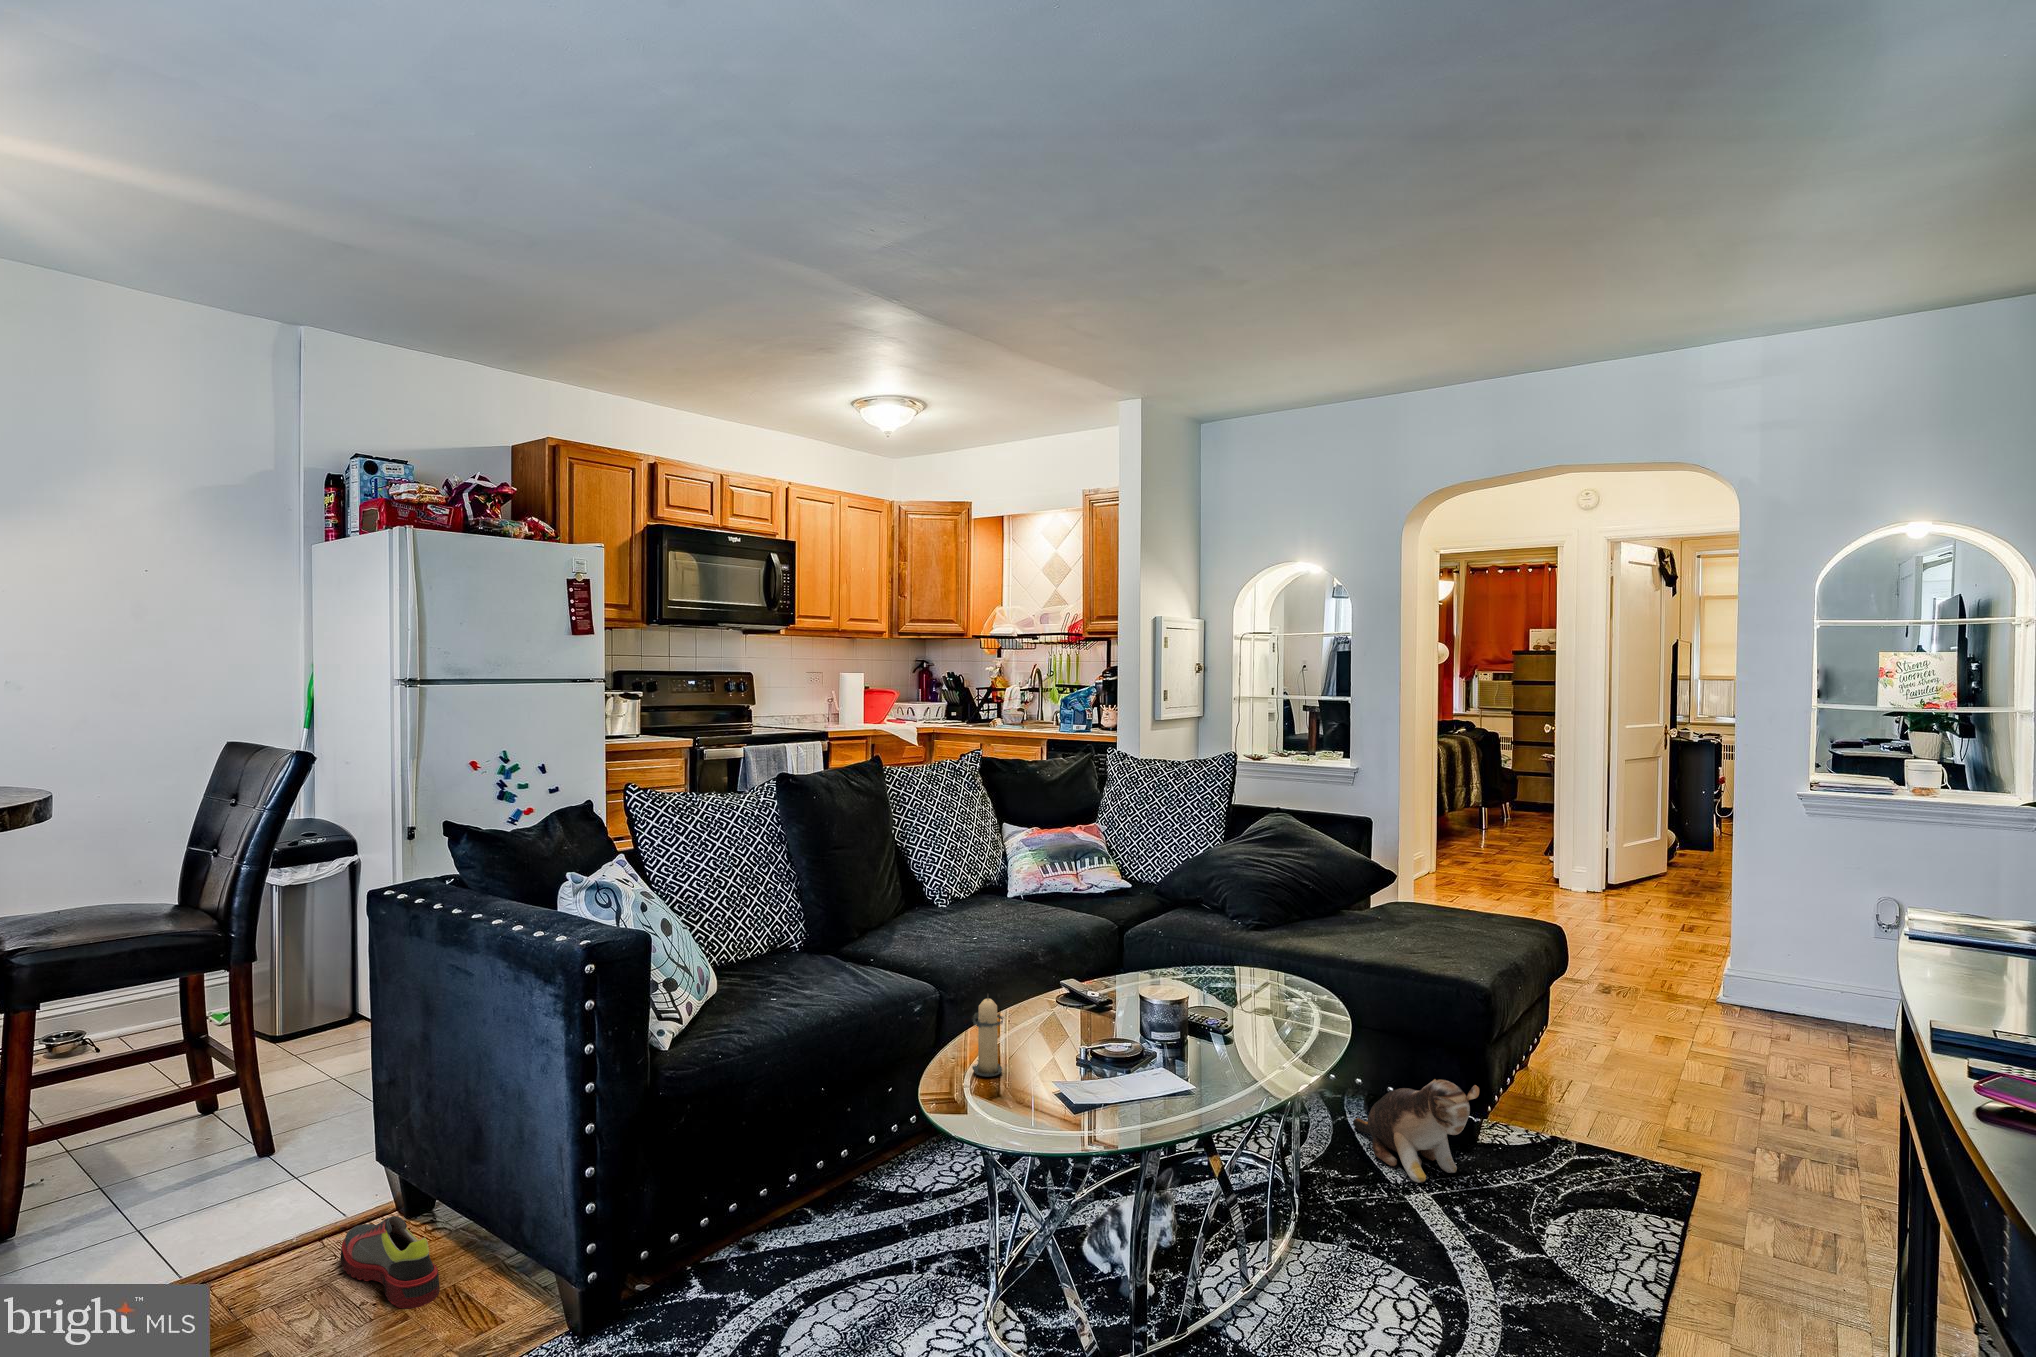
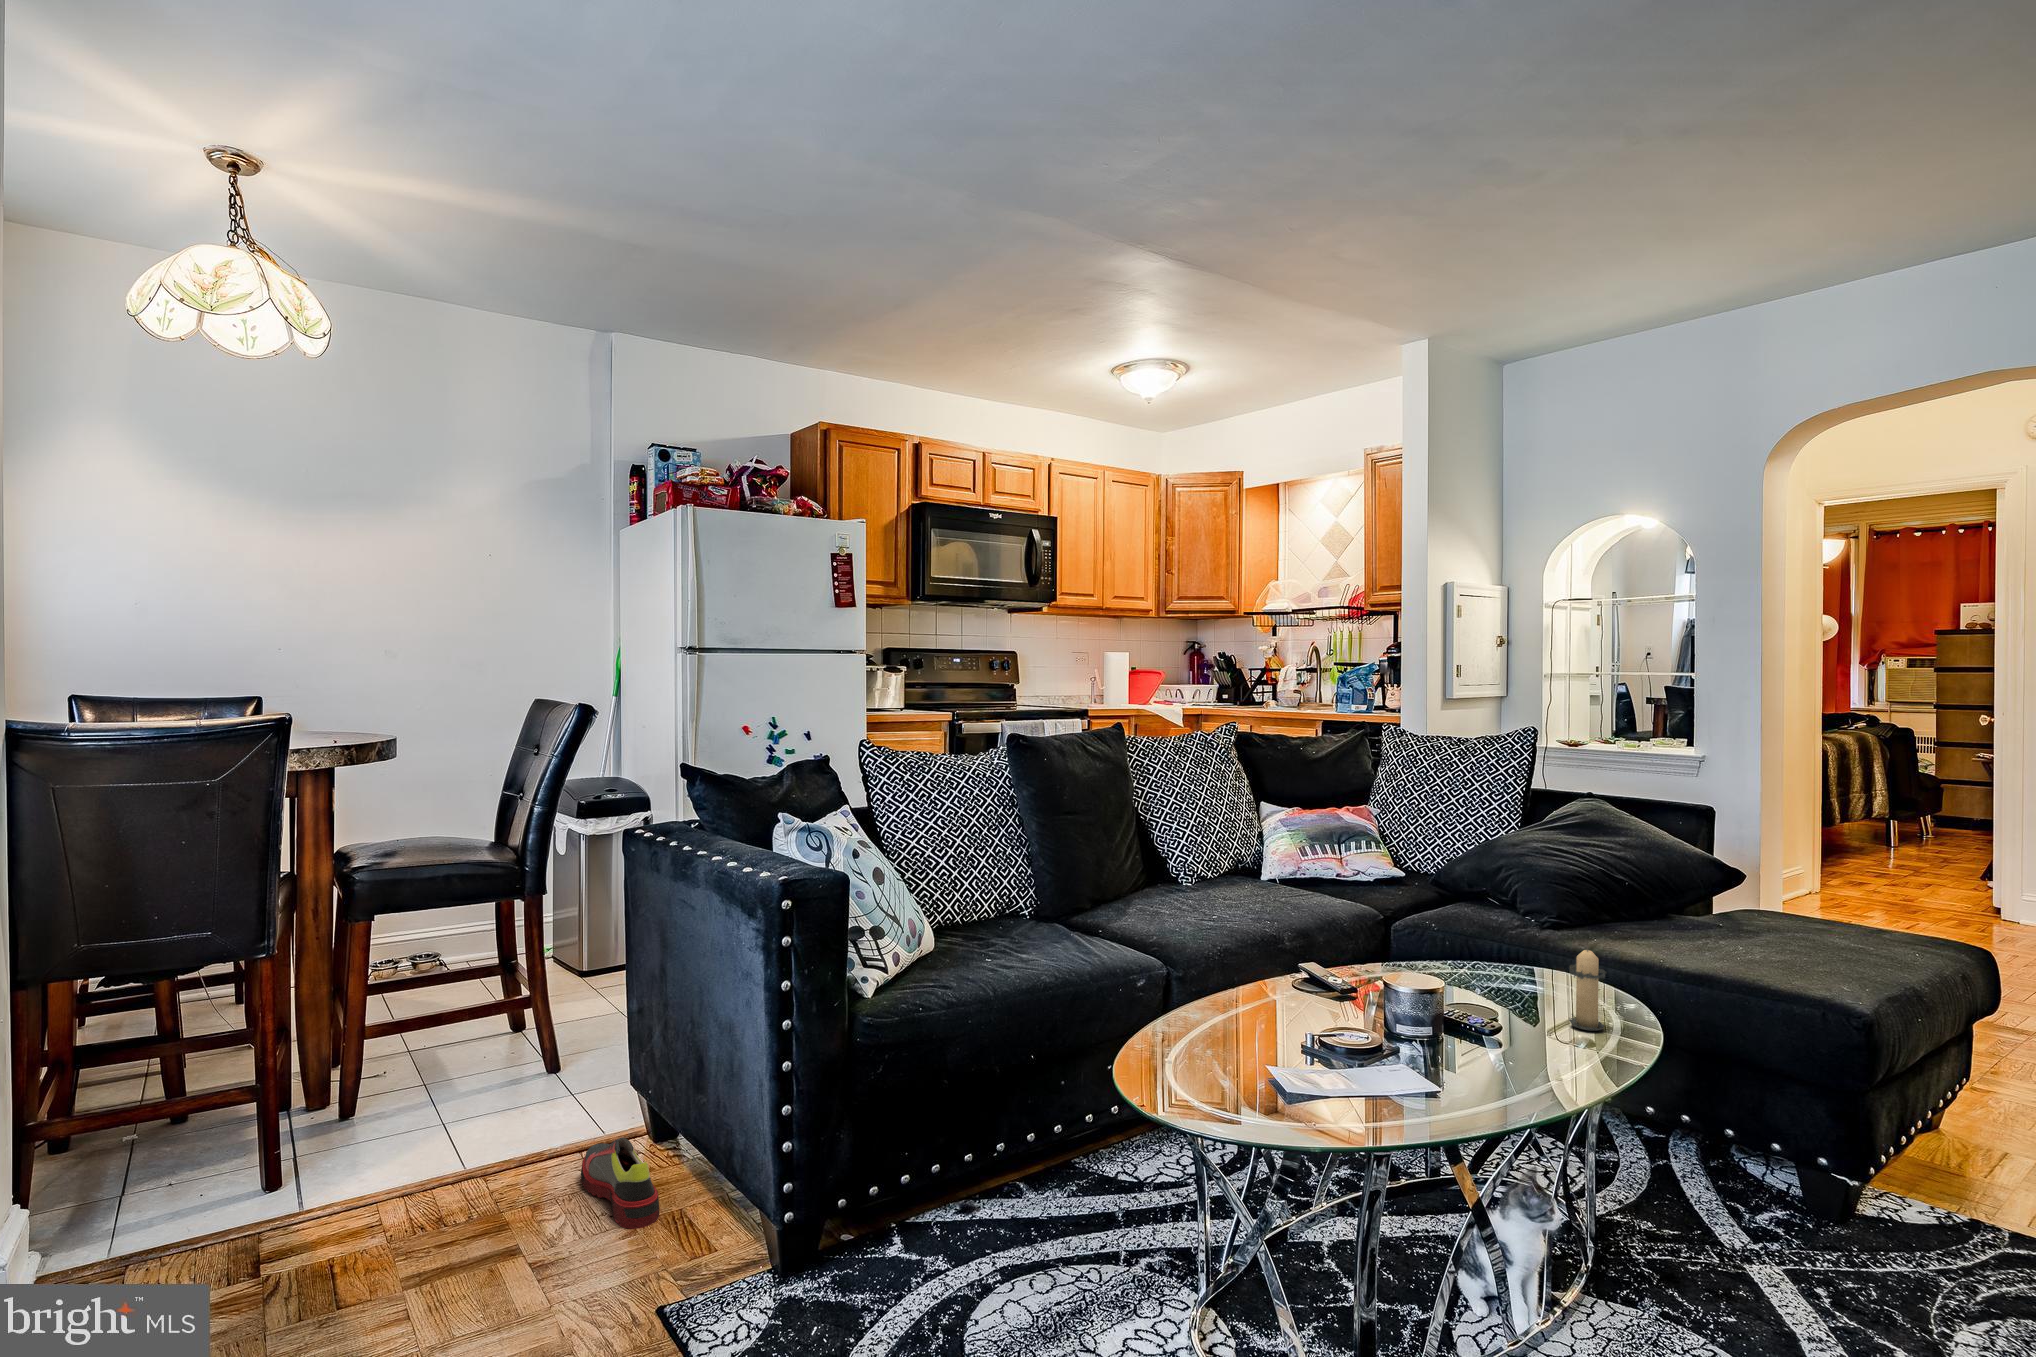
candle: present [972,994,1004,1077] -> present [1569,945,1607,1031]
plush toy: present [1353,1079,1479,1183] -> none [1676,1120,1852,1248]

